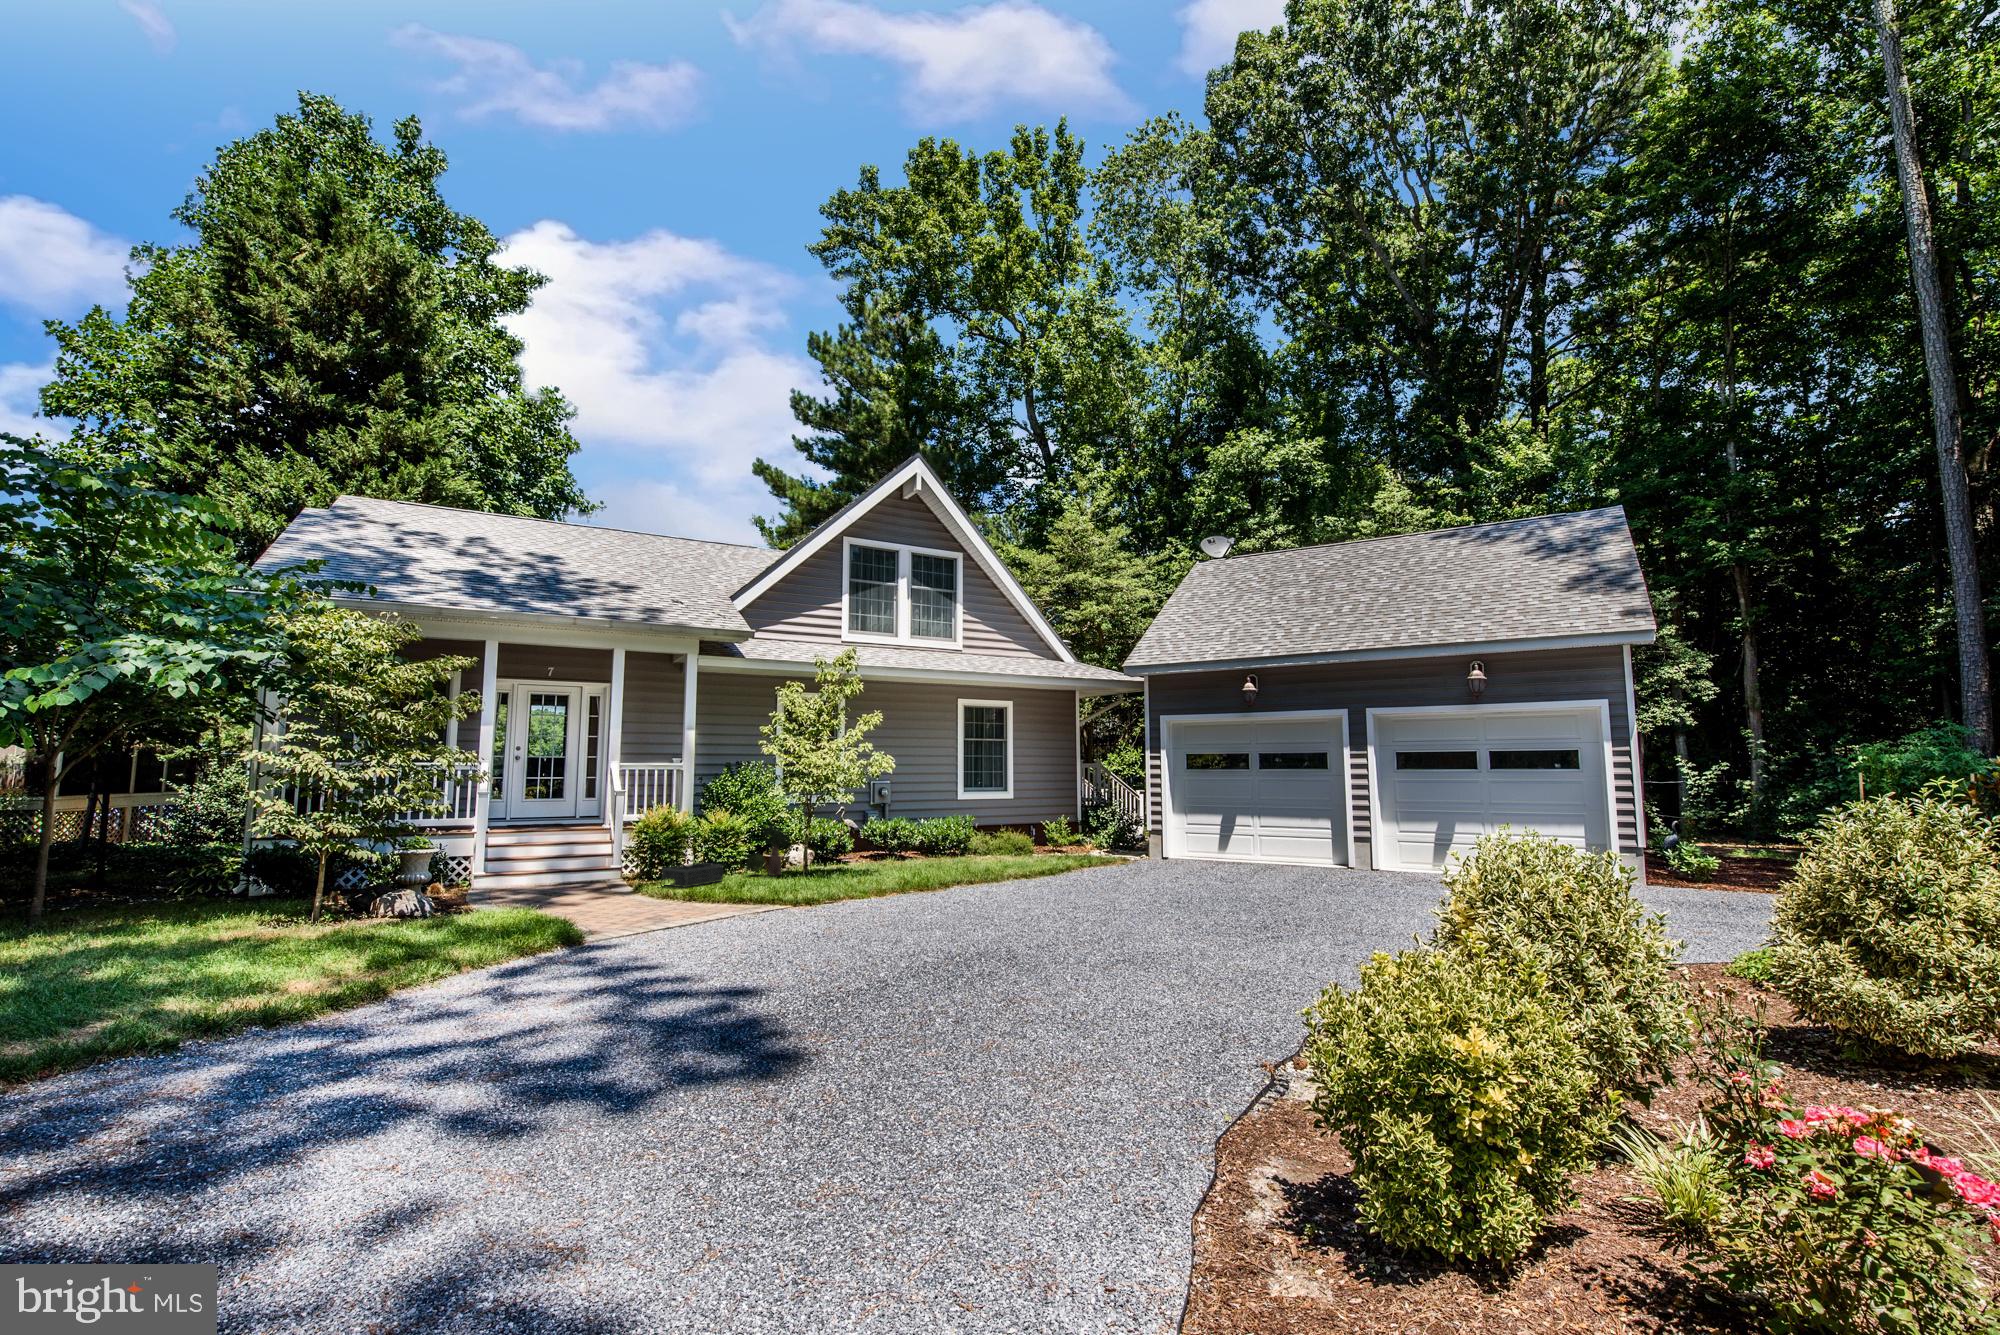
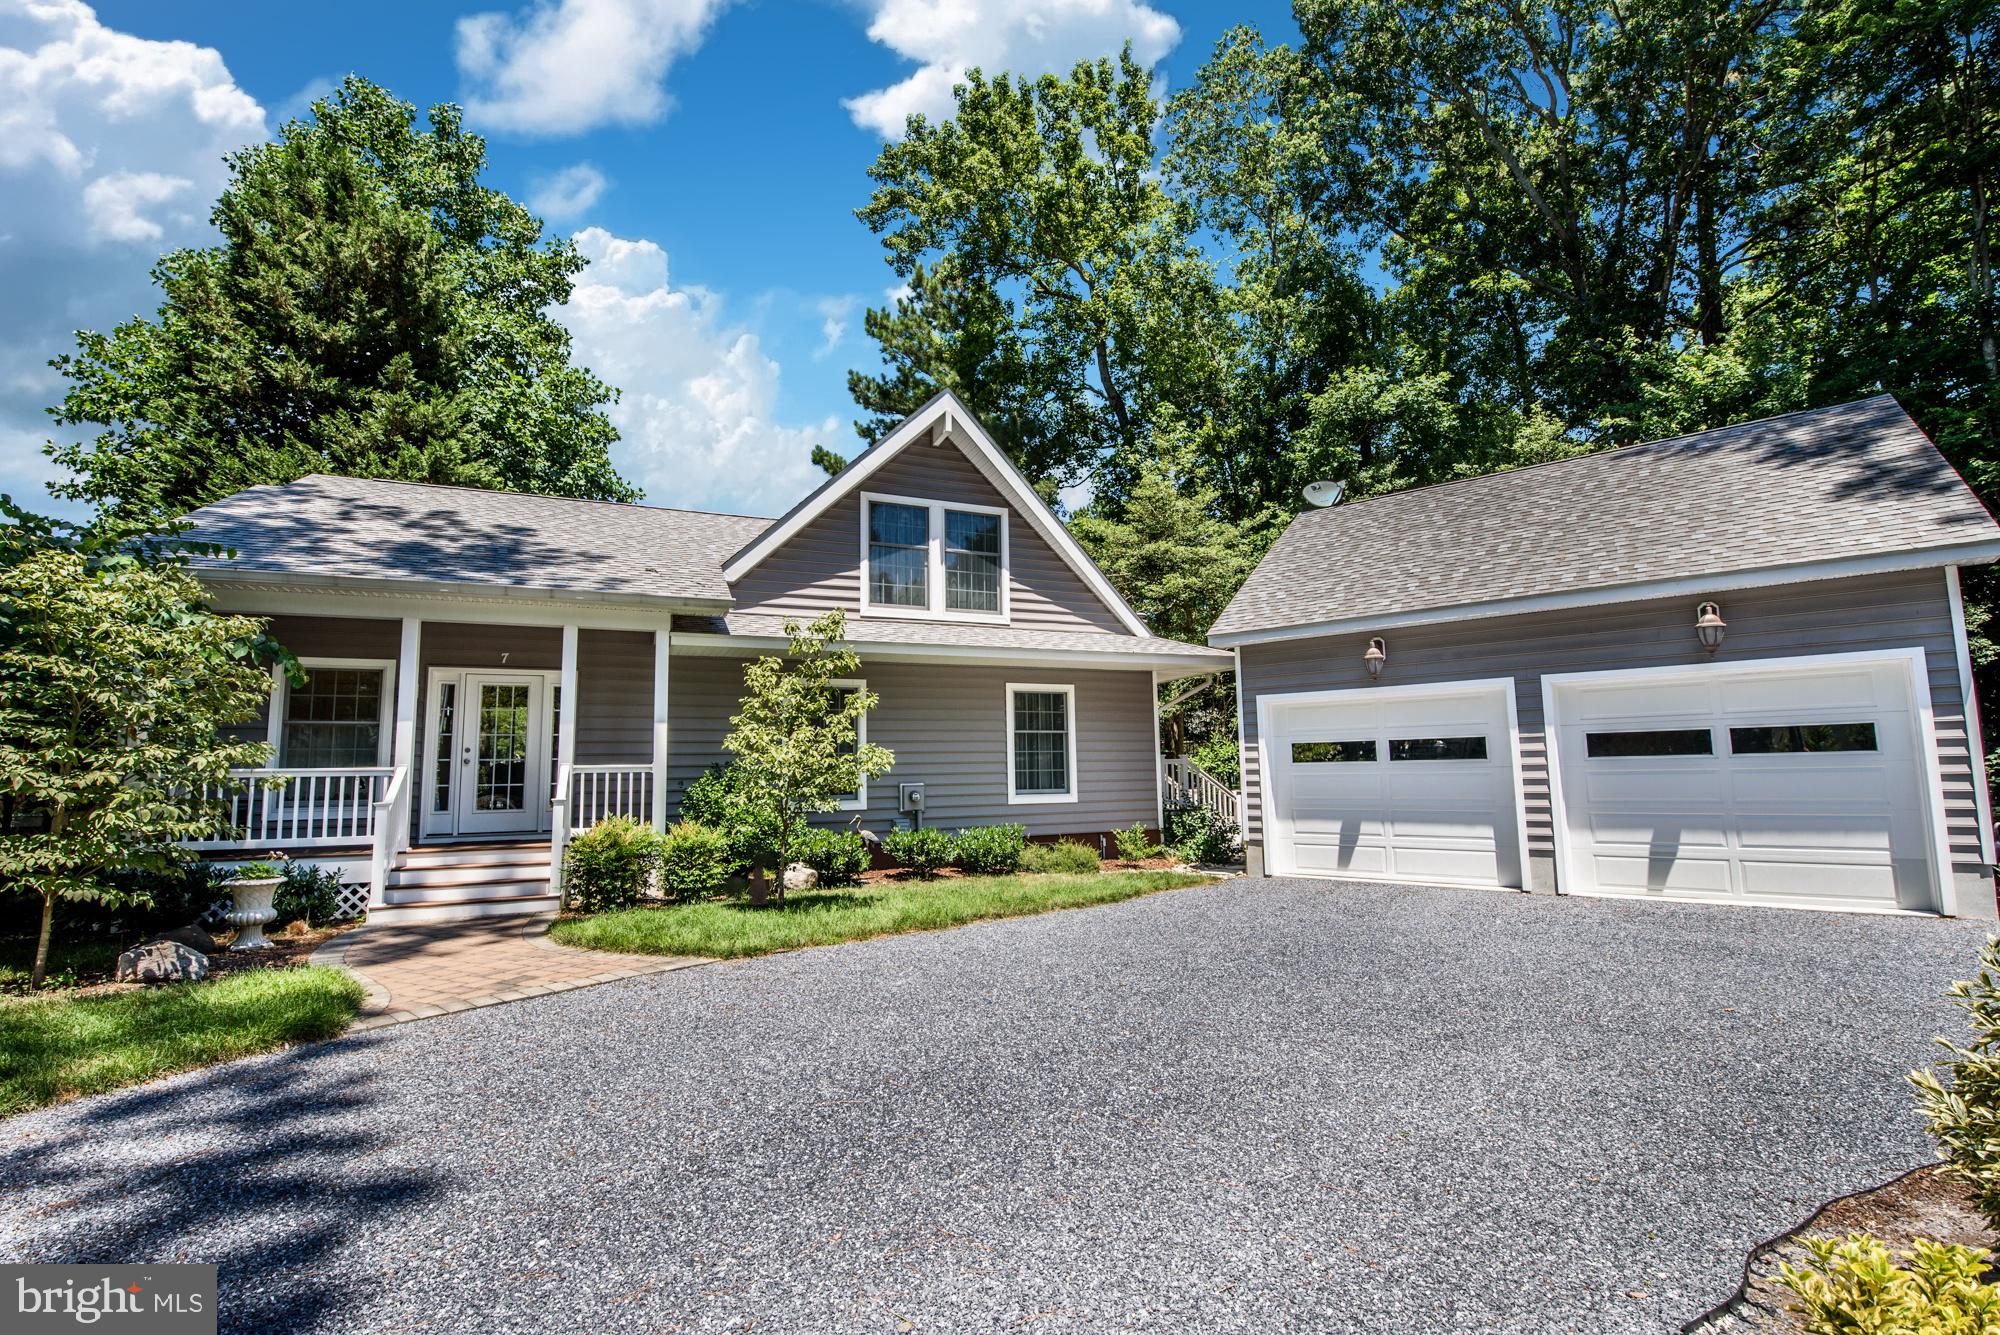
basket: present [662,863,723,888] -> none [606,890,687,923]

